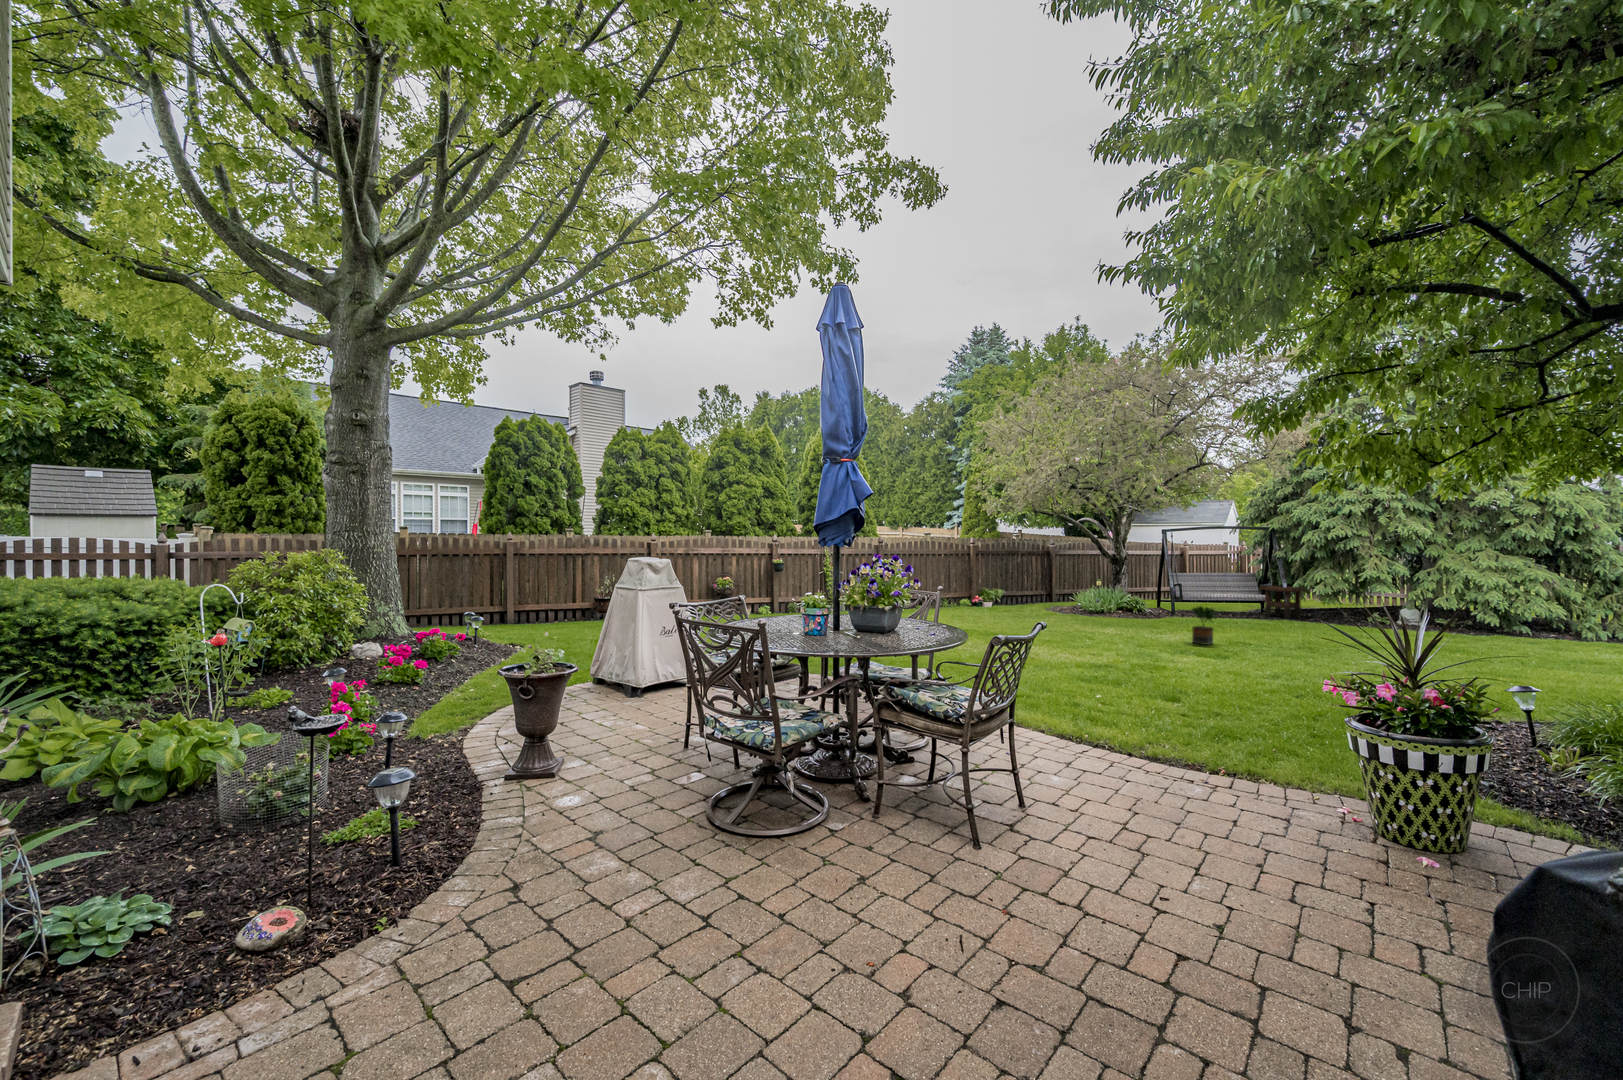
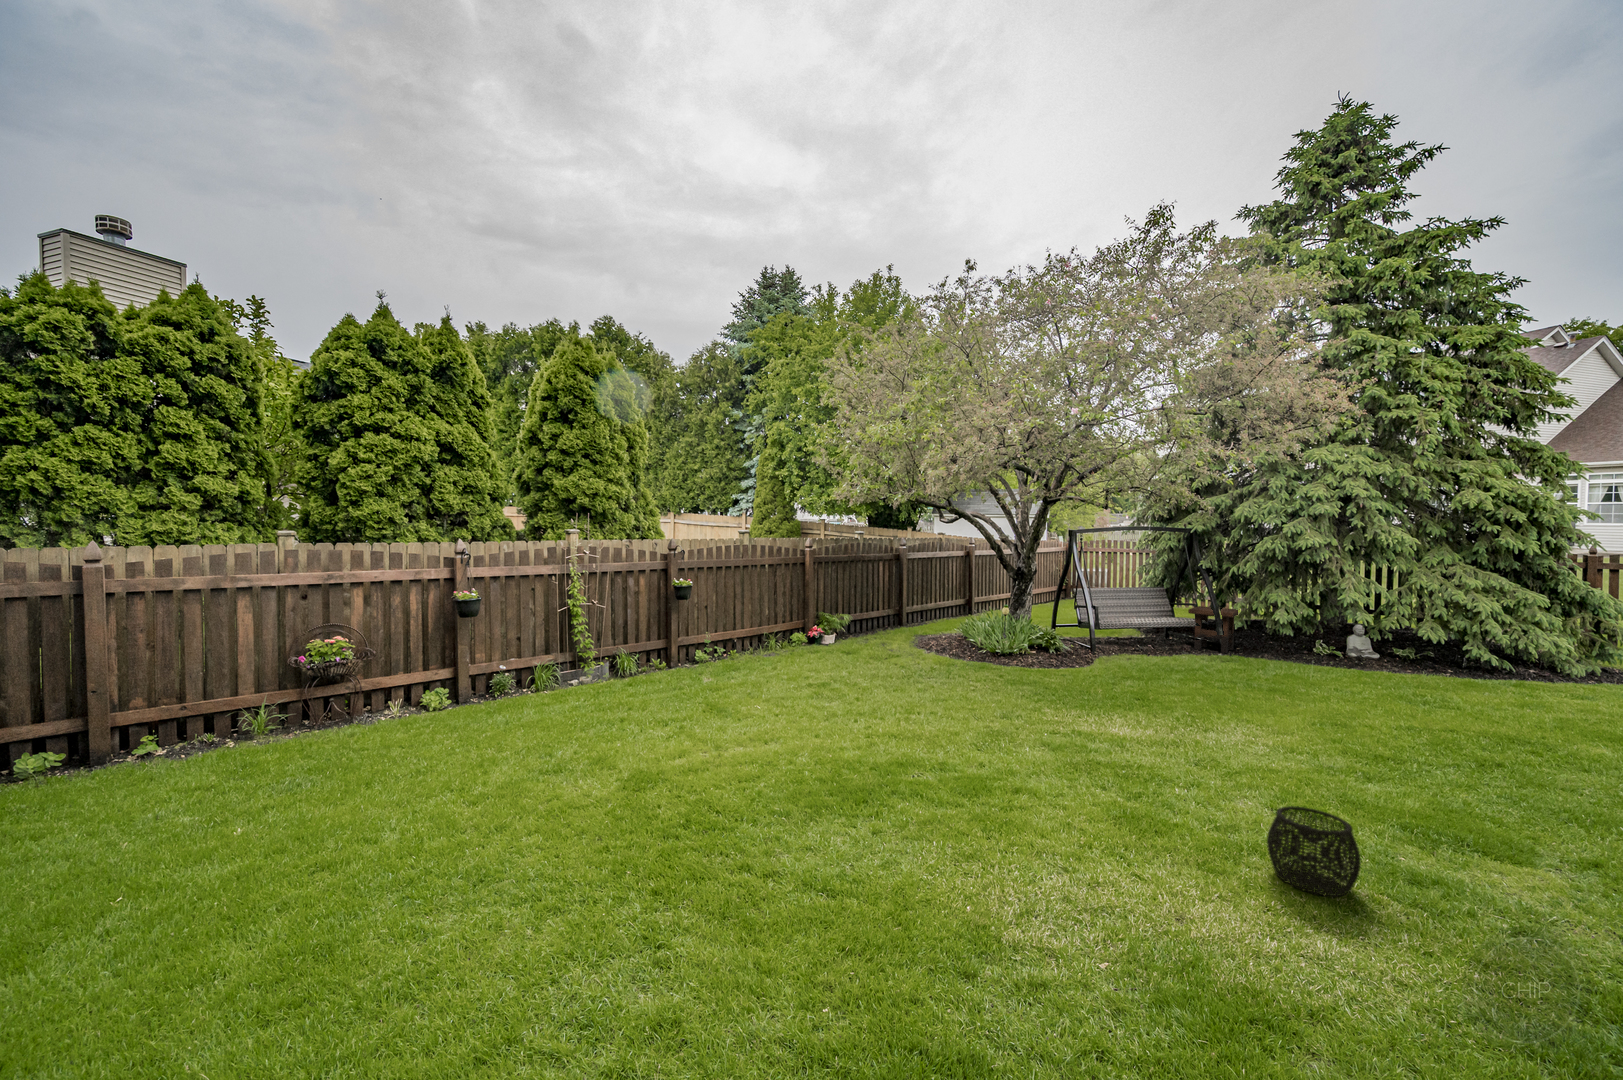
potted tree: present [1192,607,1217,645] -> none [1239,678,1293,750]
woven basket: none [1109,635,1144,666] -> present [1267,806,1361,897]

